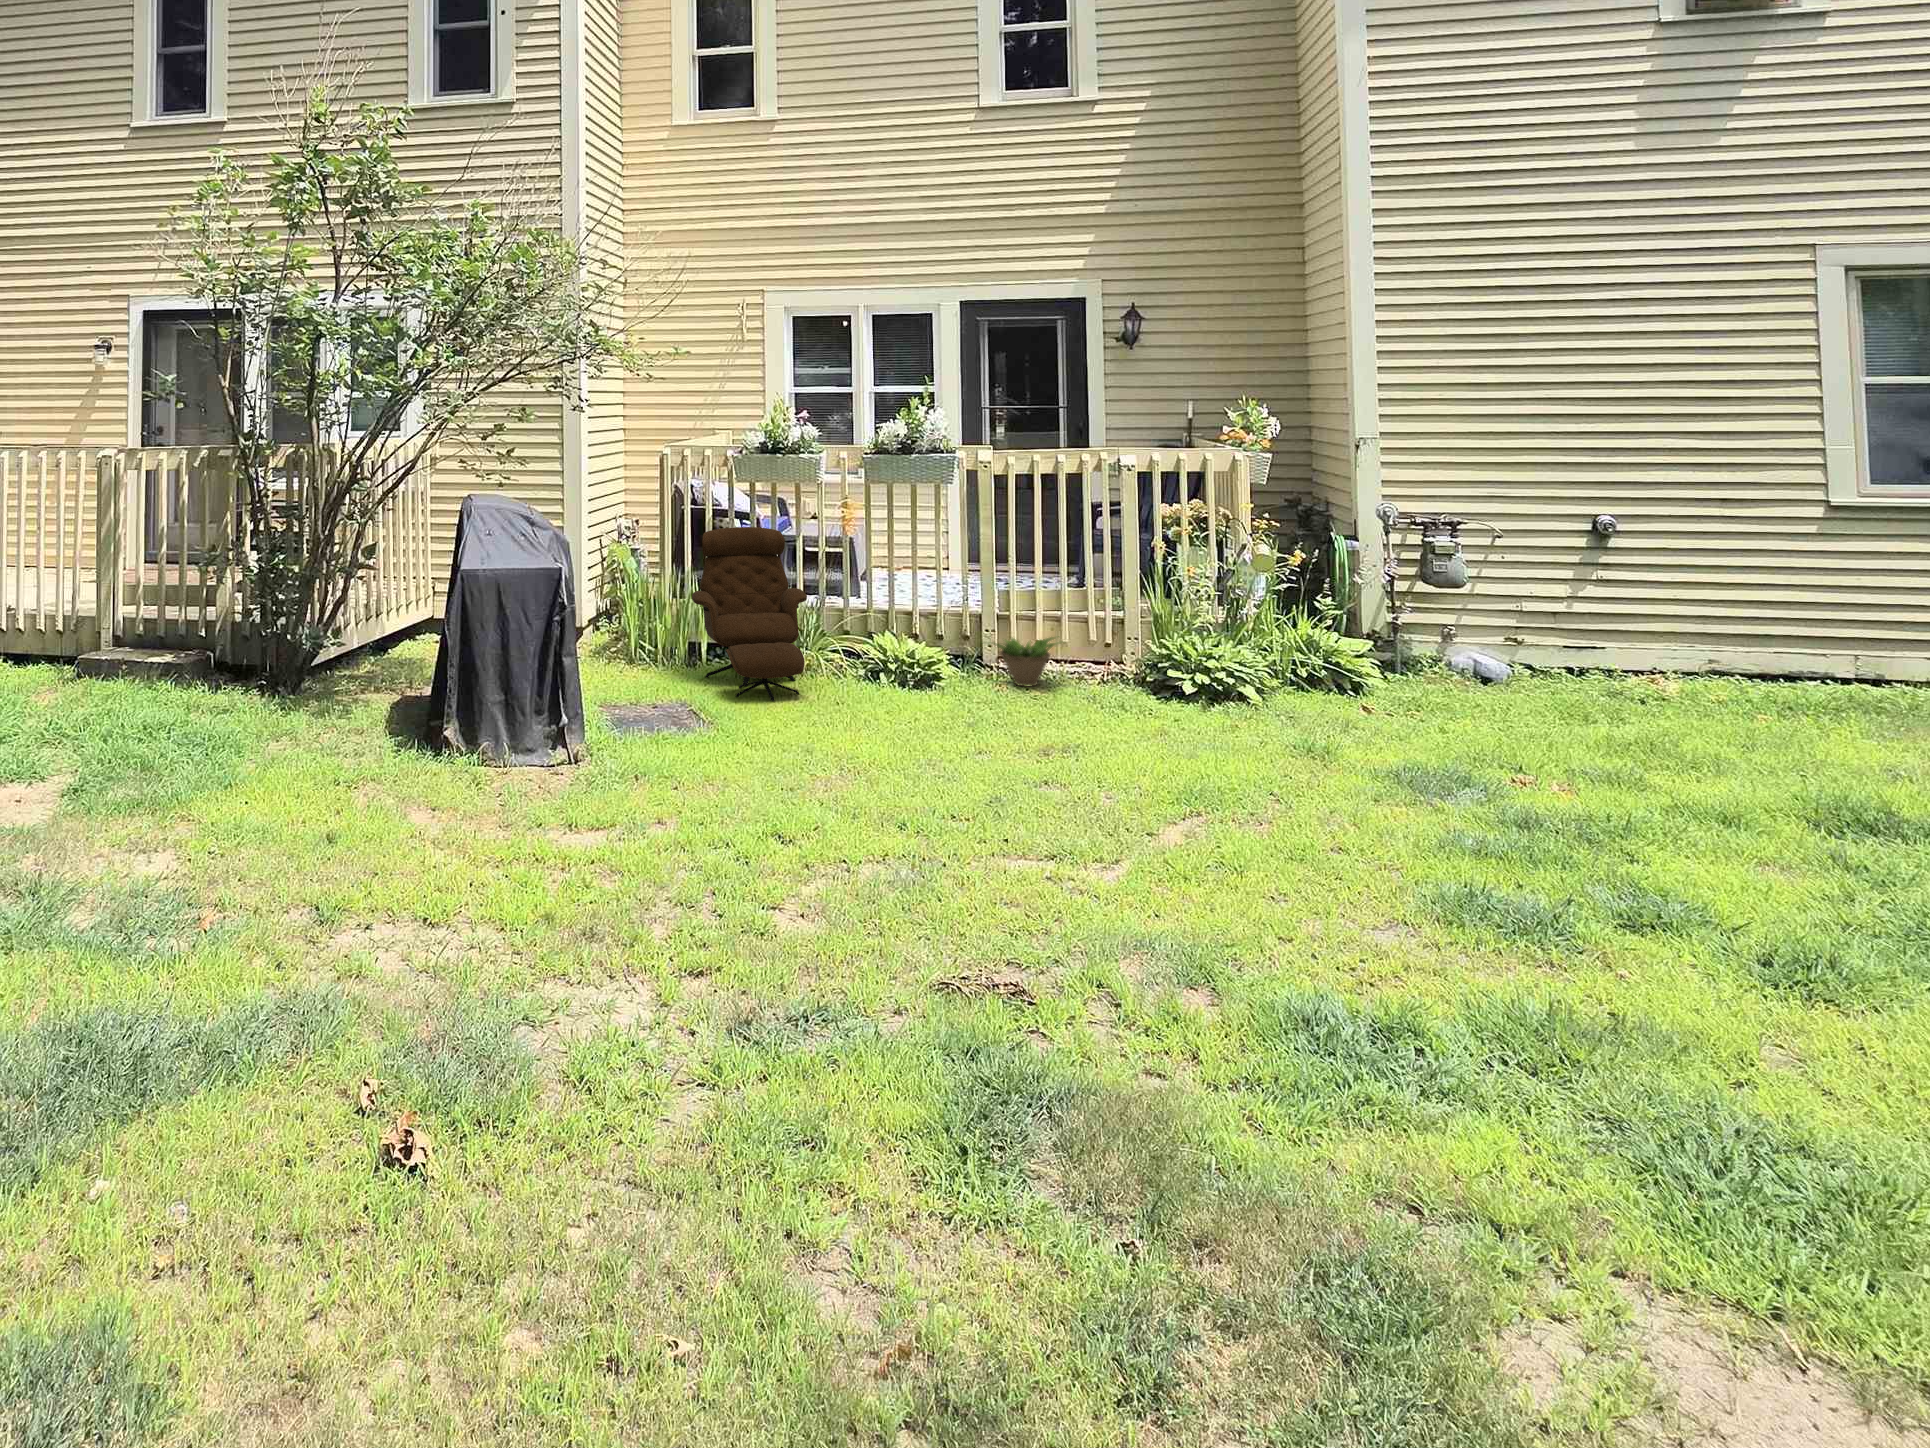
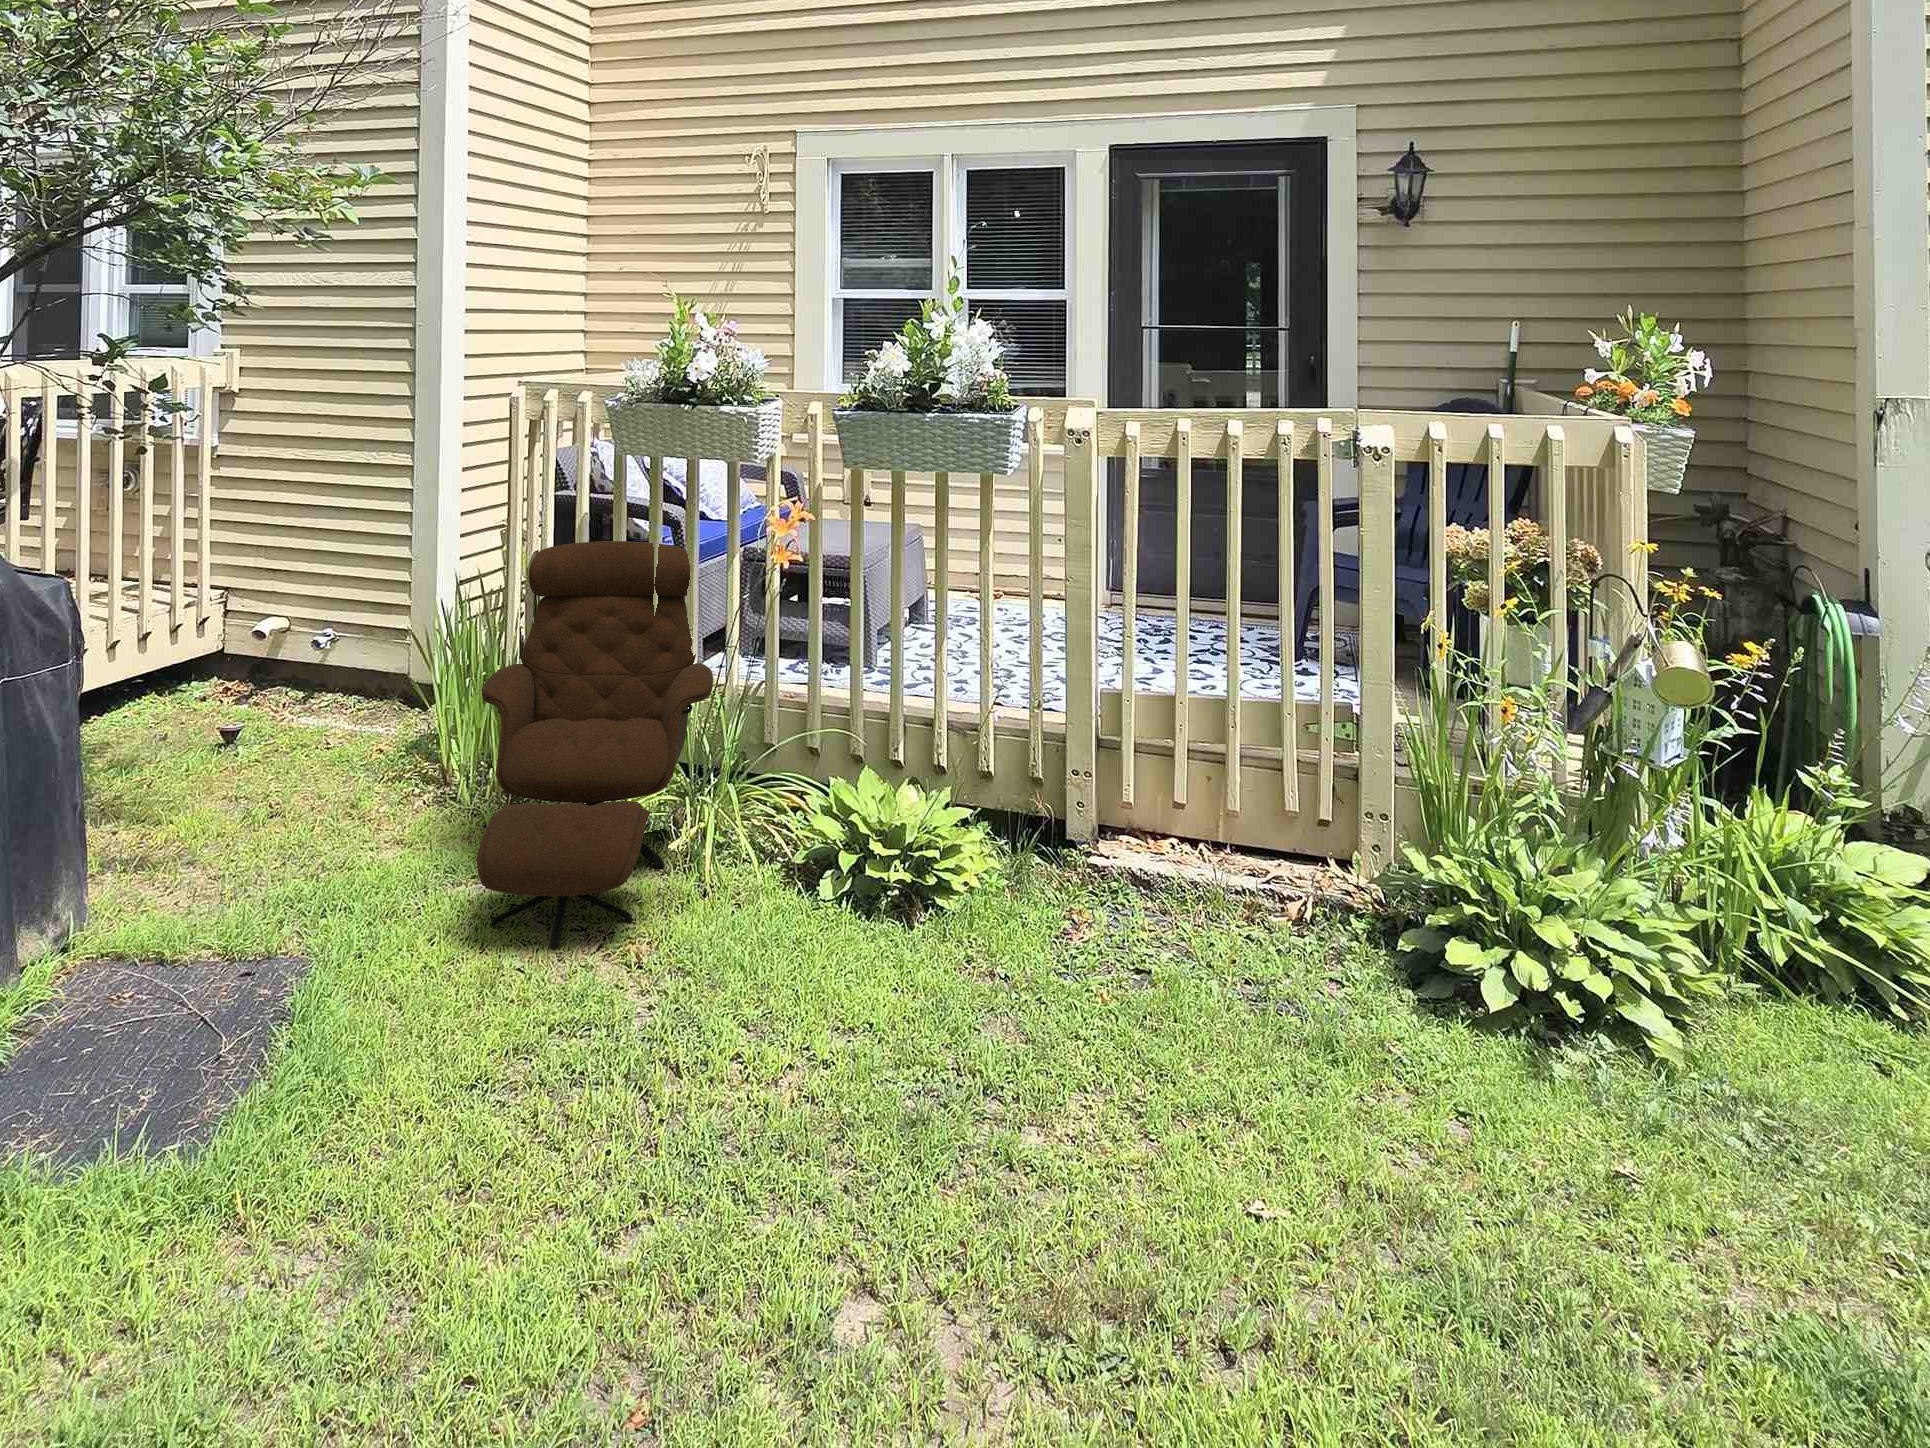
decorative plant: present [995,637,1056,686] -> none [1035,798,1222,926]

